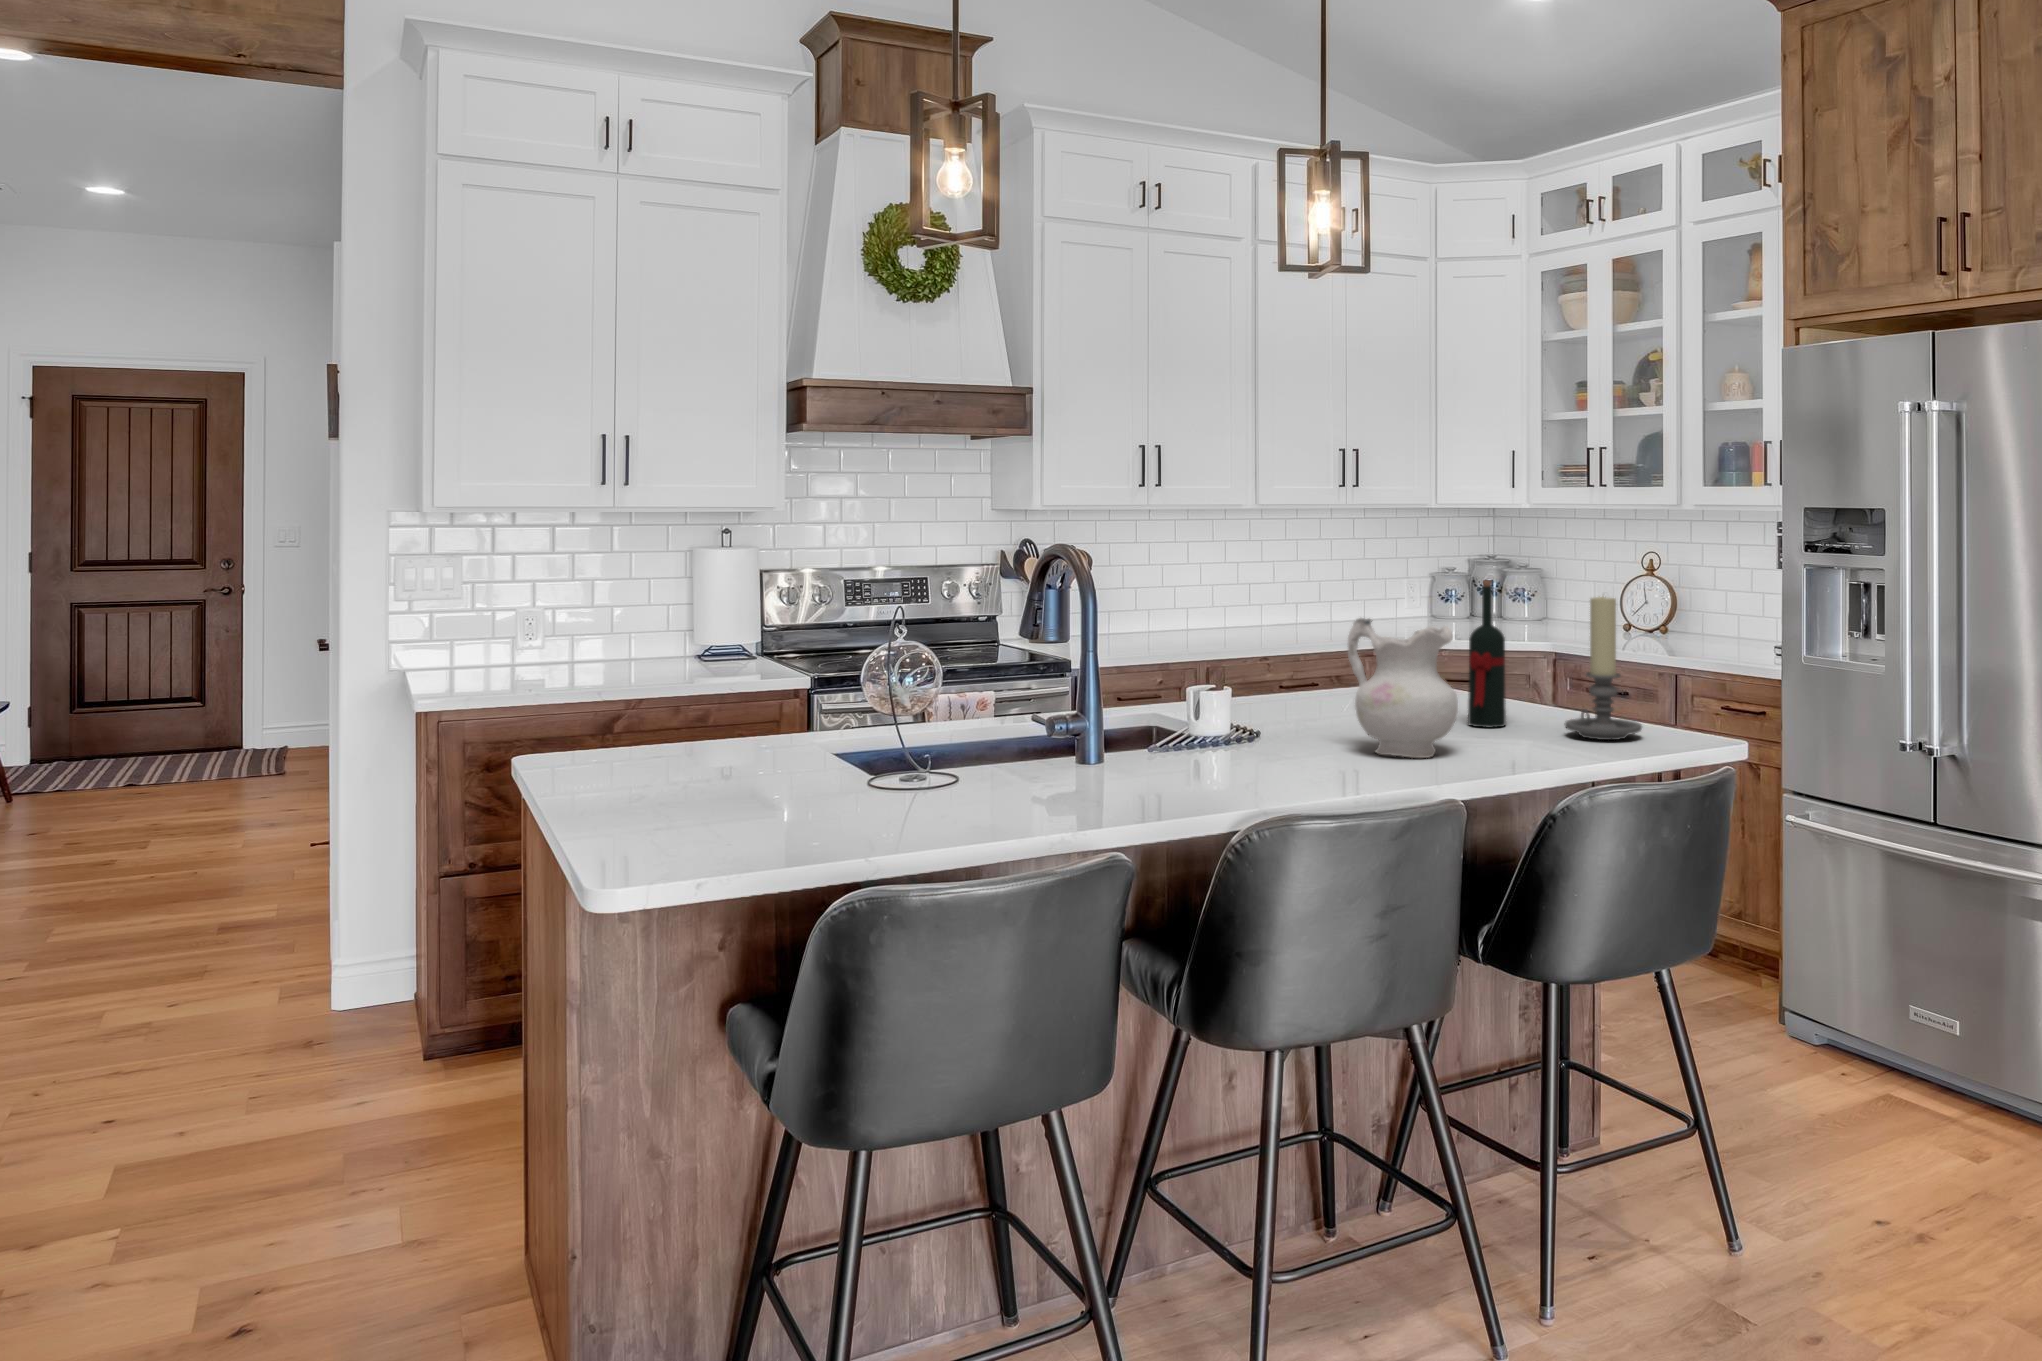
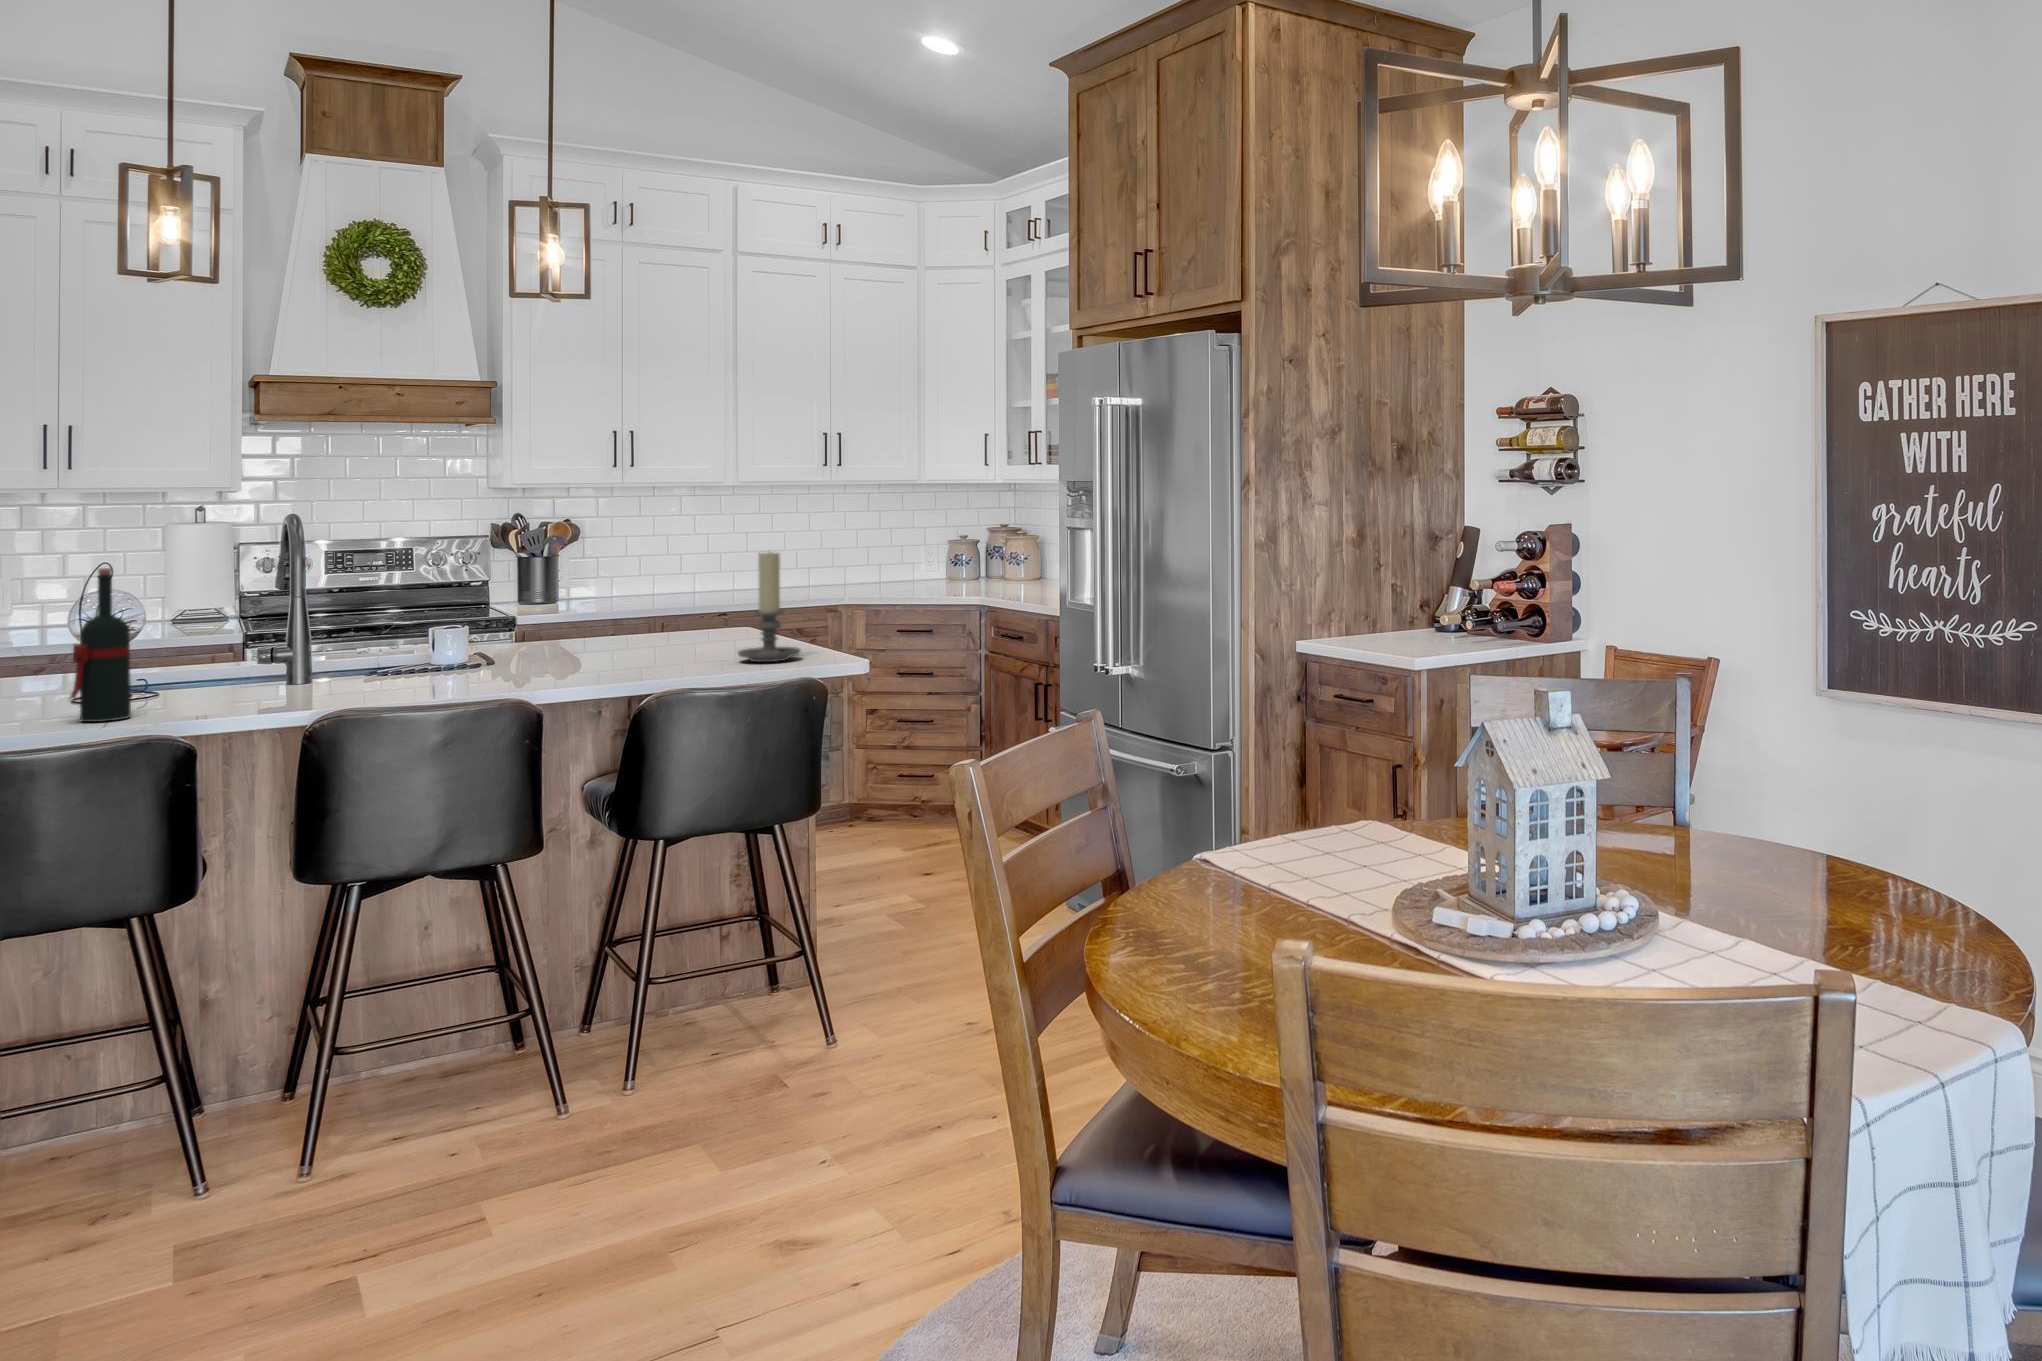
wine bottle: present [1468,580,1506,727] -> present [69,568,131,722]
ceramic pitcher: present [1348,618,1458,758] -> none [525,570,616,677]

